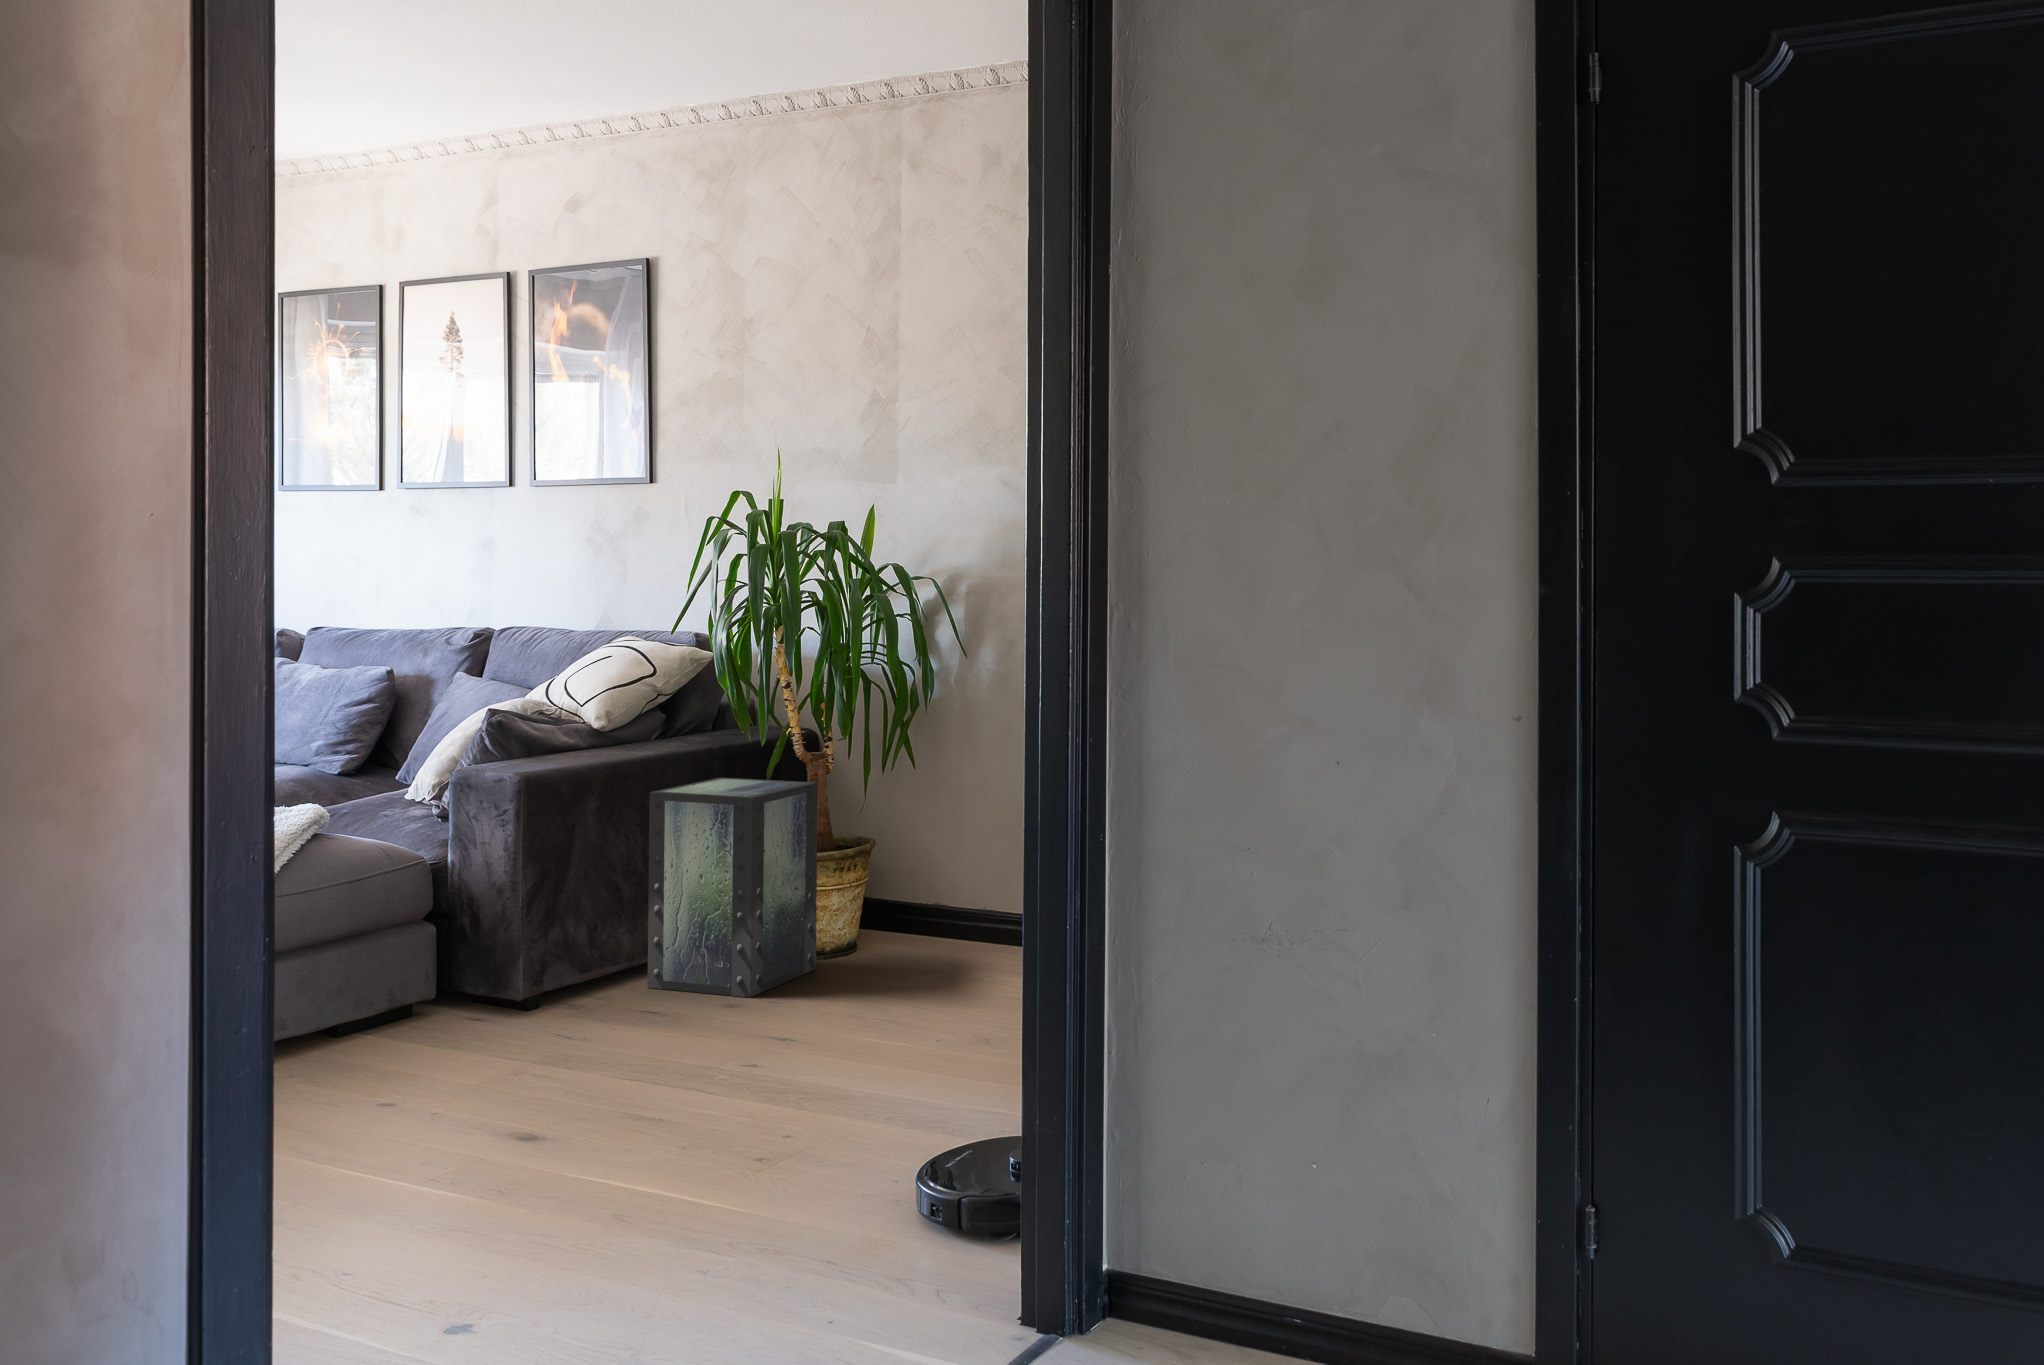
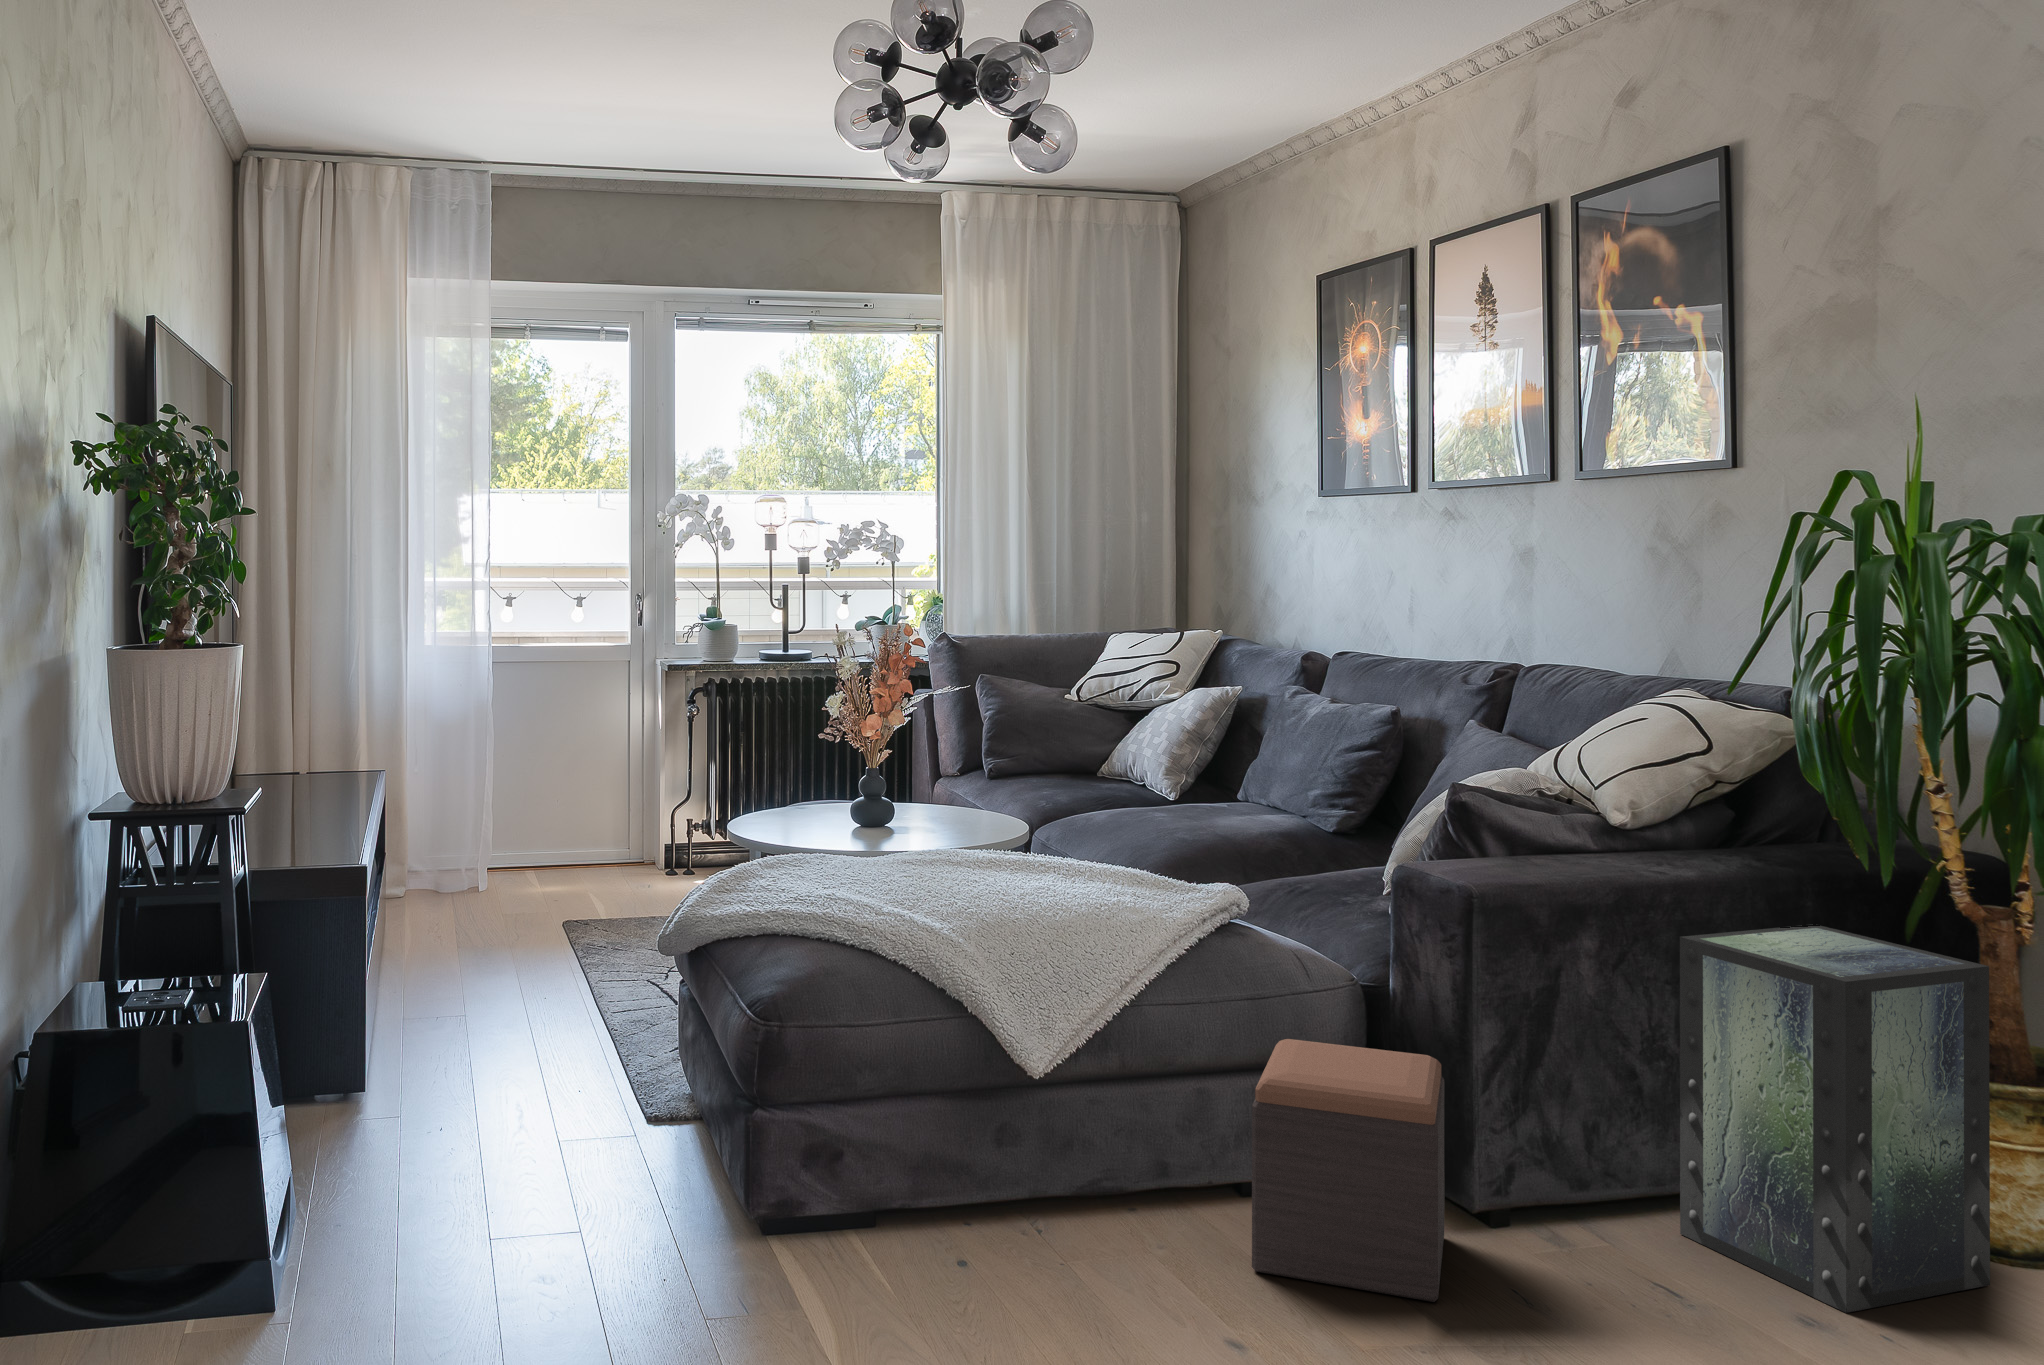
footstool: none [370,897,519,1071] -> present [1252,1039,1444,1302]

